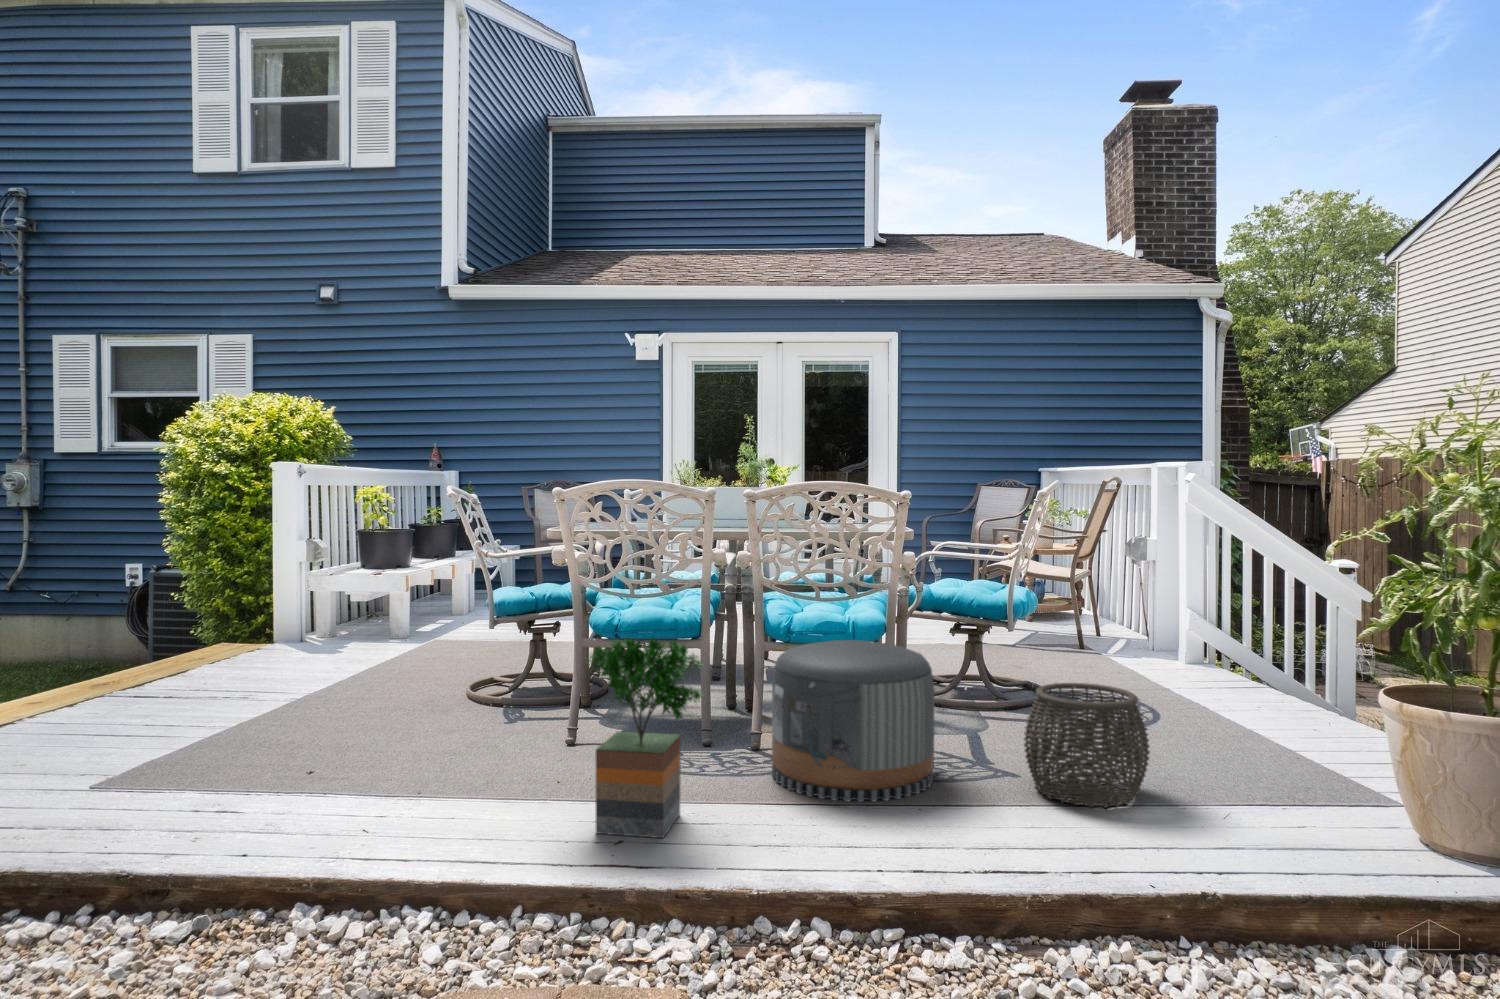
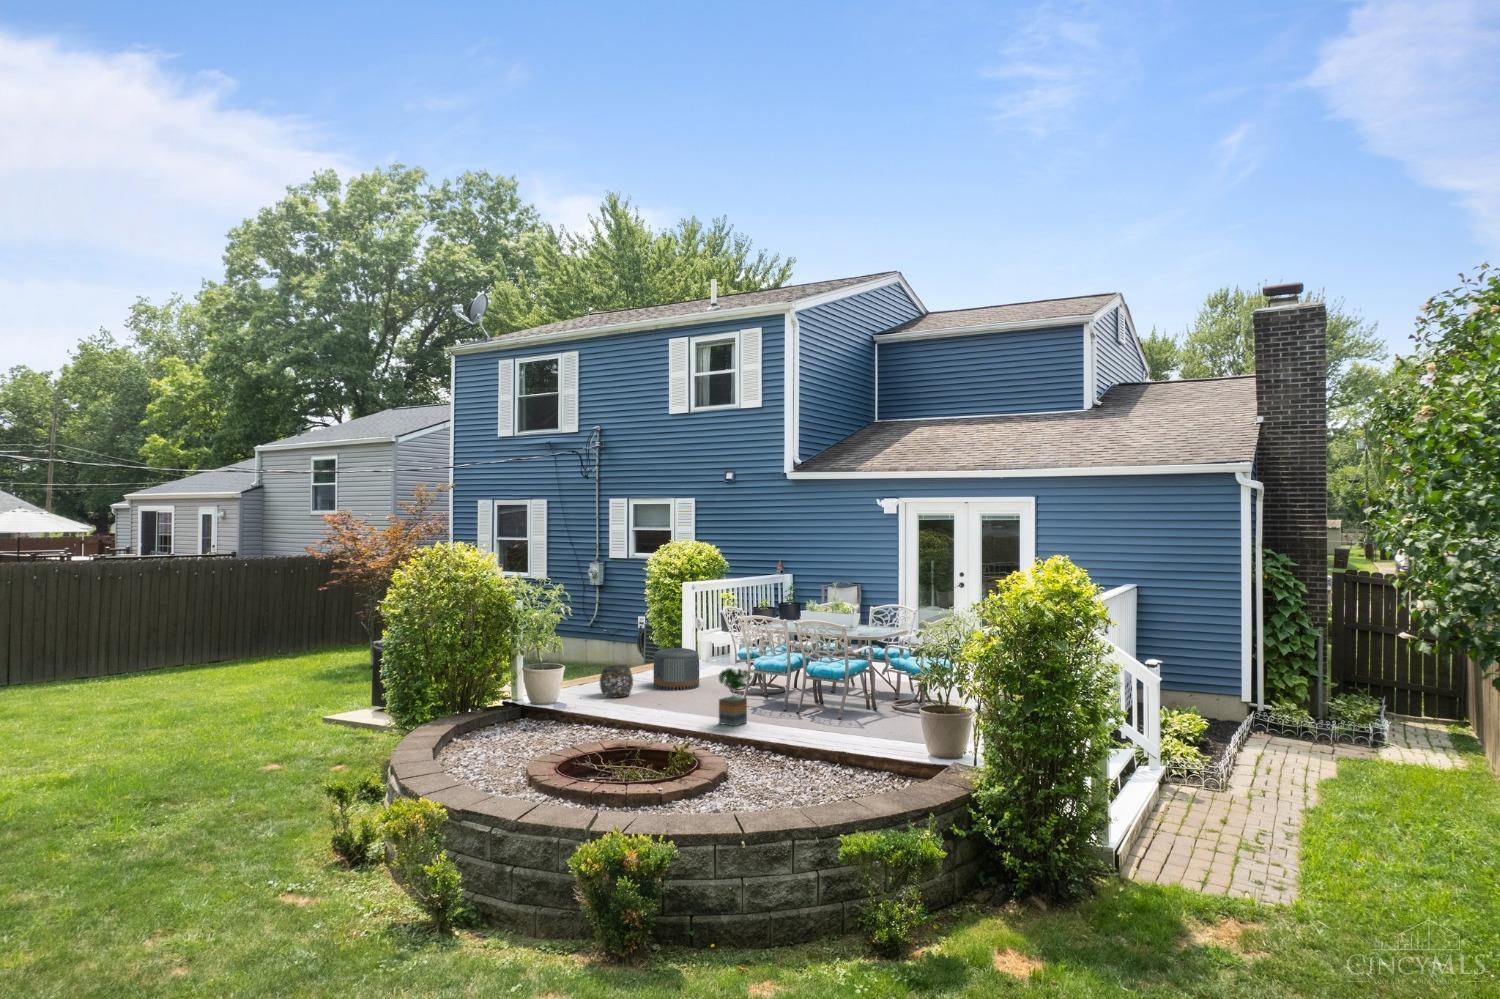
pouf: present [772,640,935,802] -> present [654,648,699,690]
woven basket: present [1024,683,1150,808] -> present [600,665,633,697]

